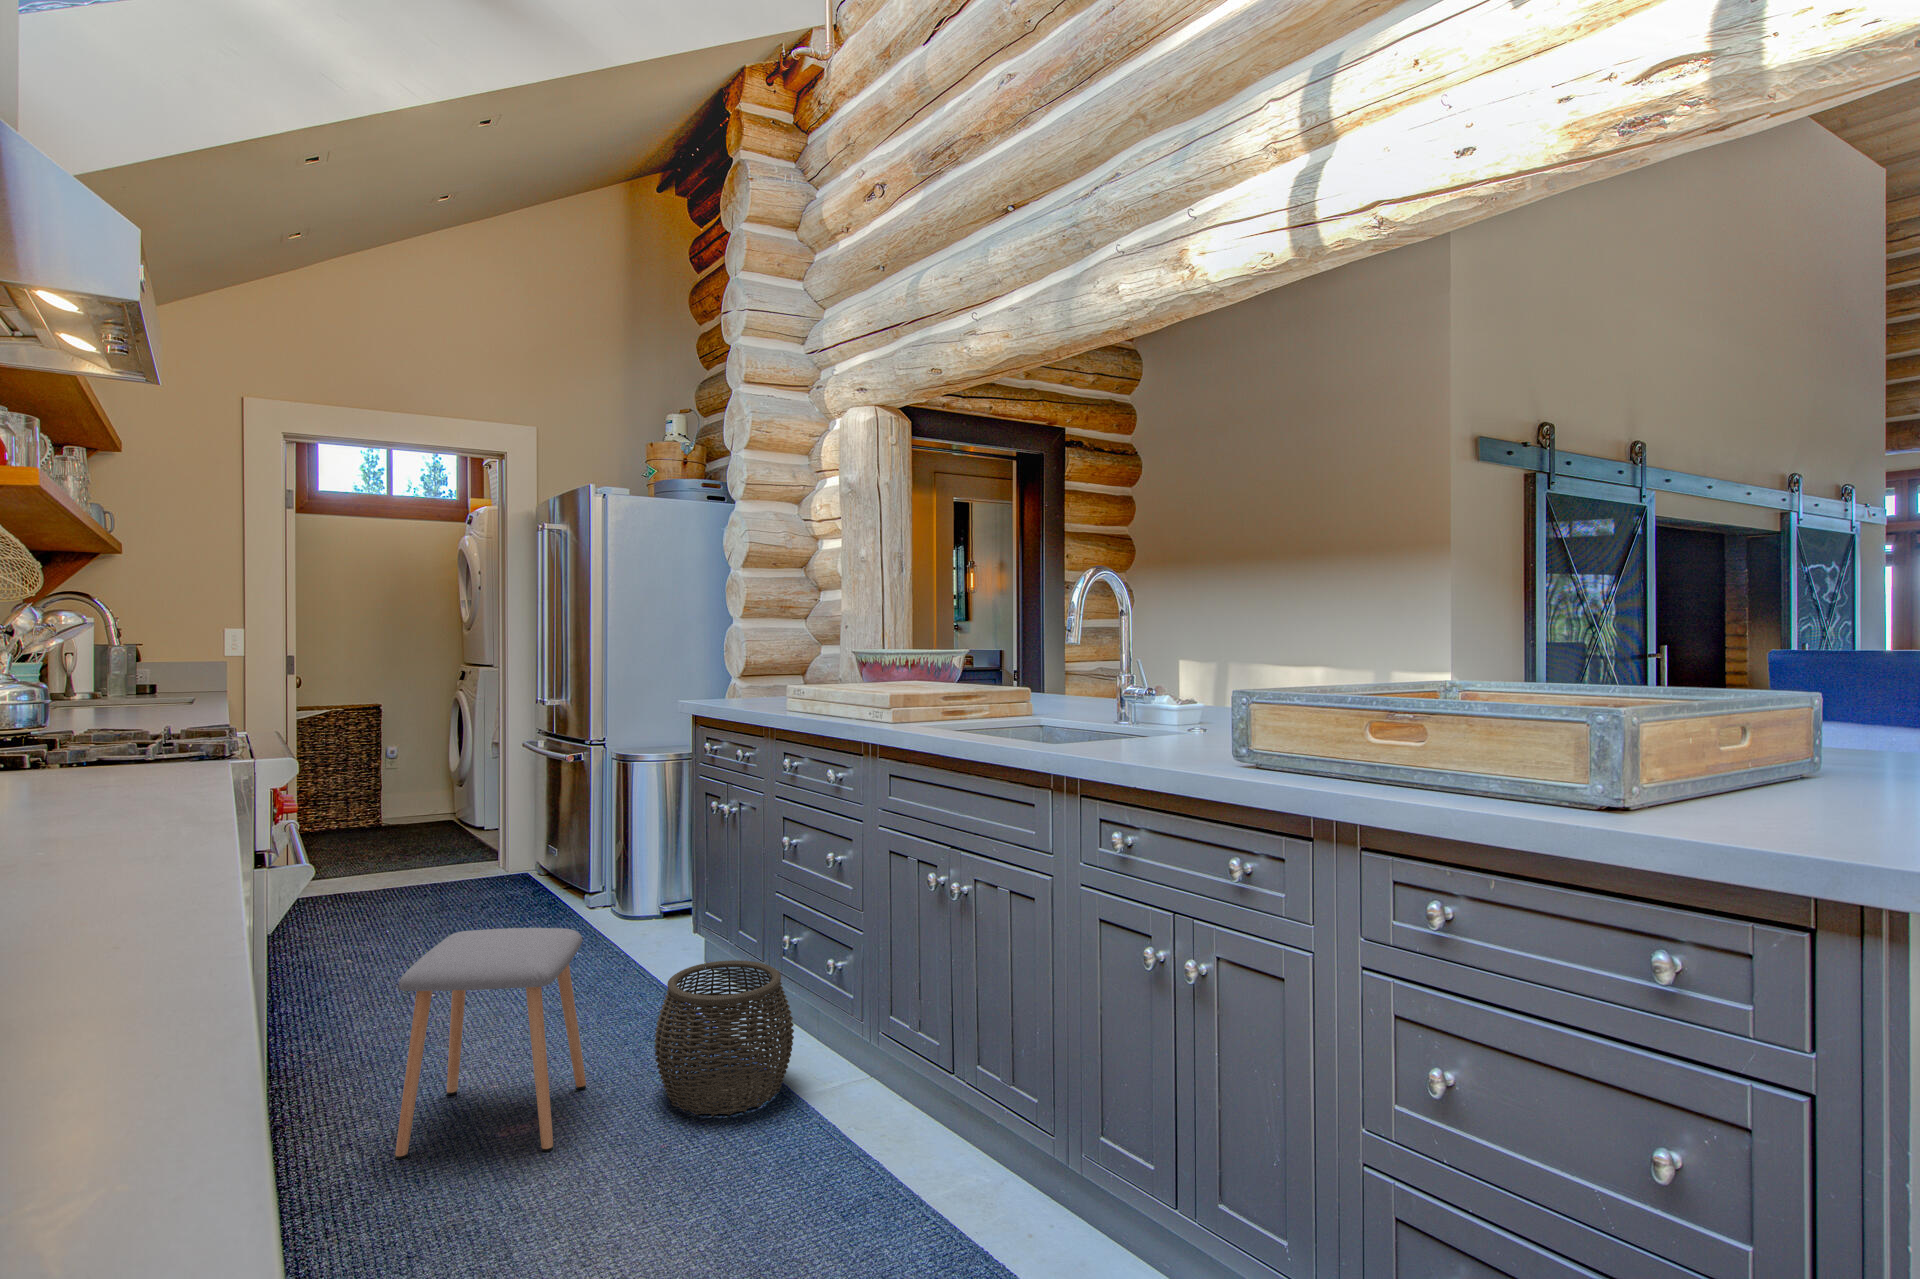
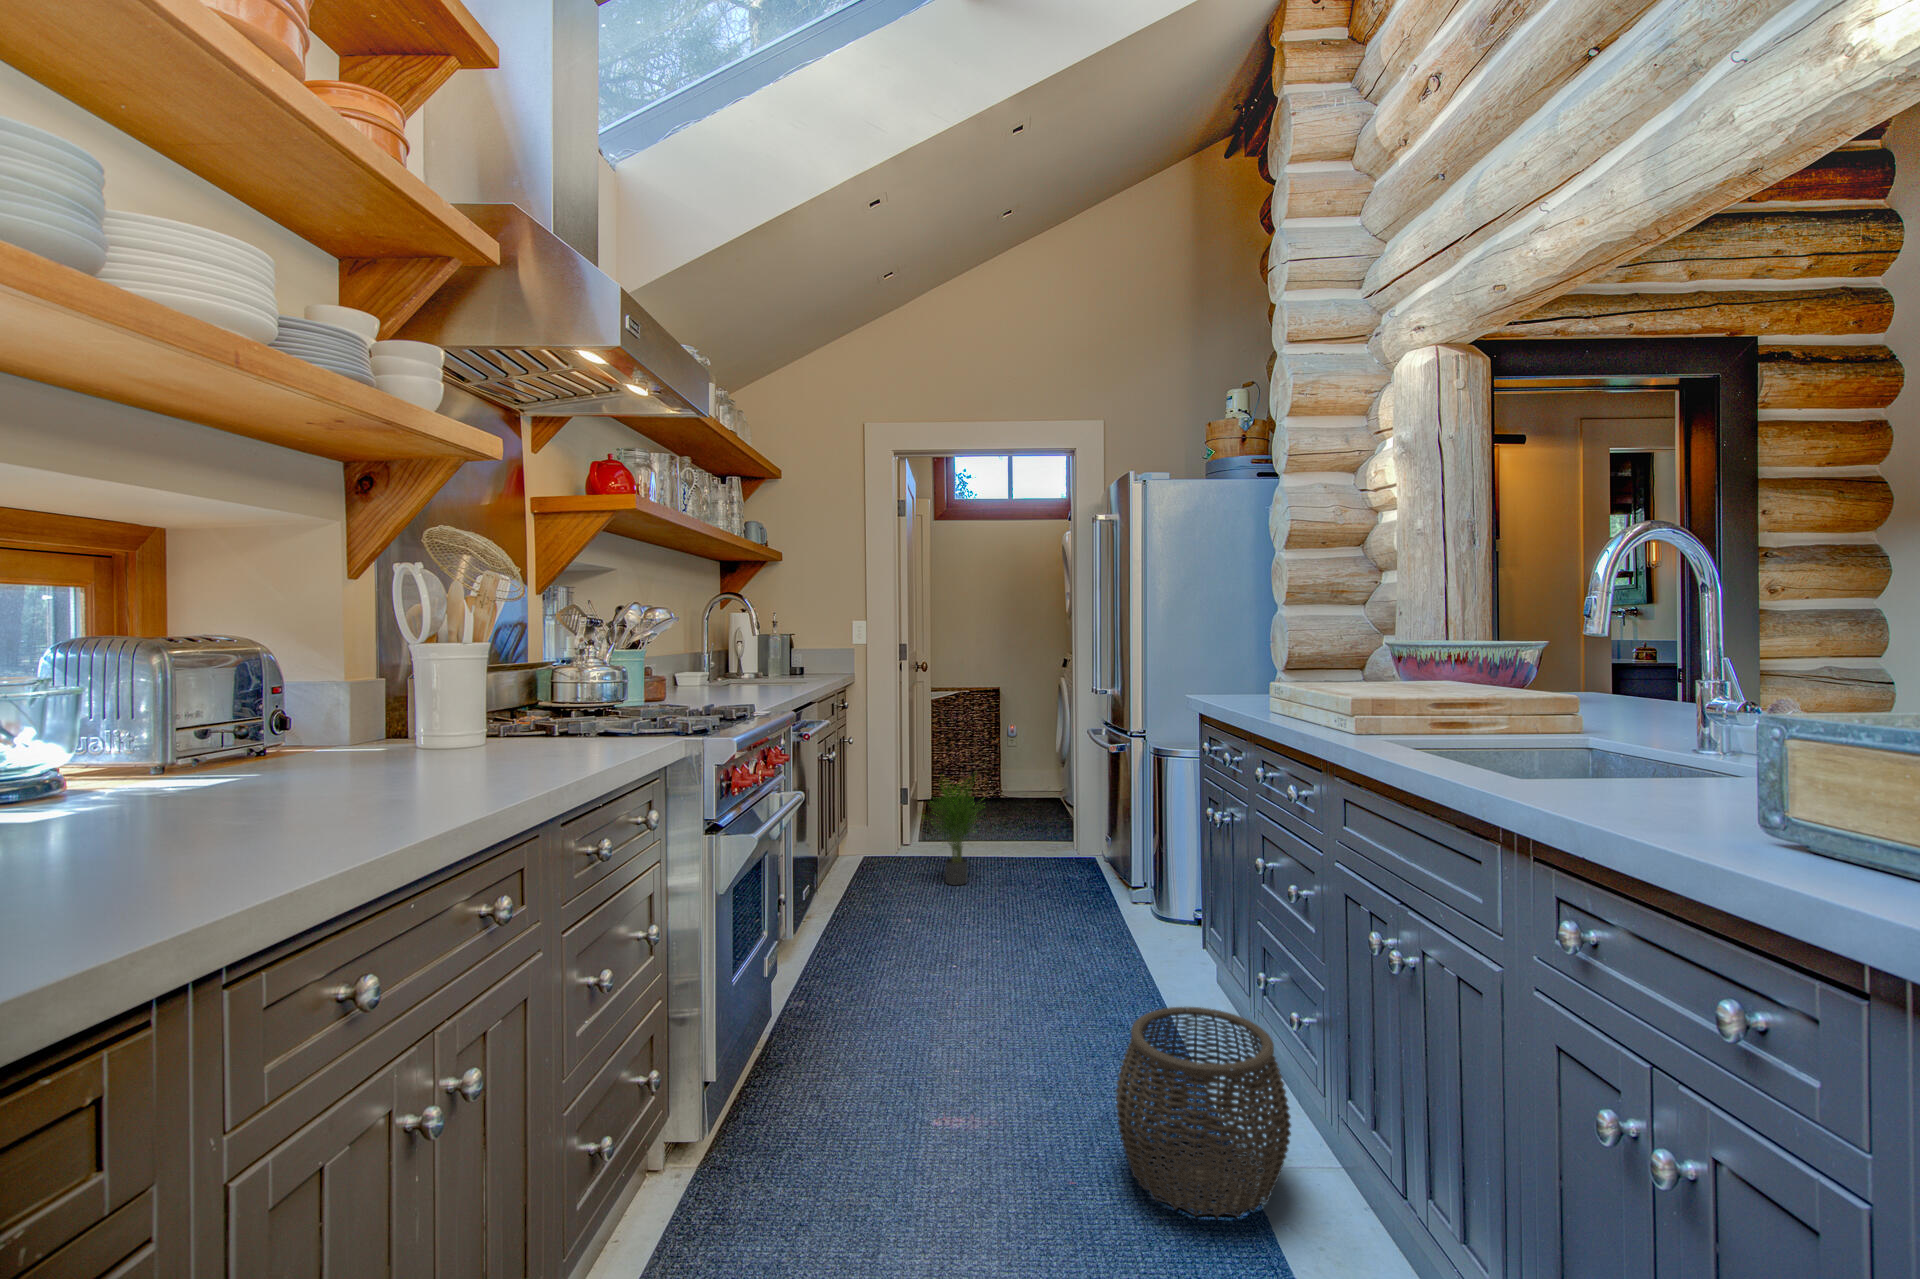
potted plant: none [325,794,425,927] -> present [924,782,980,885]
stool: present [395,928,586,1159] -> none [850,918,1053,1192]

